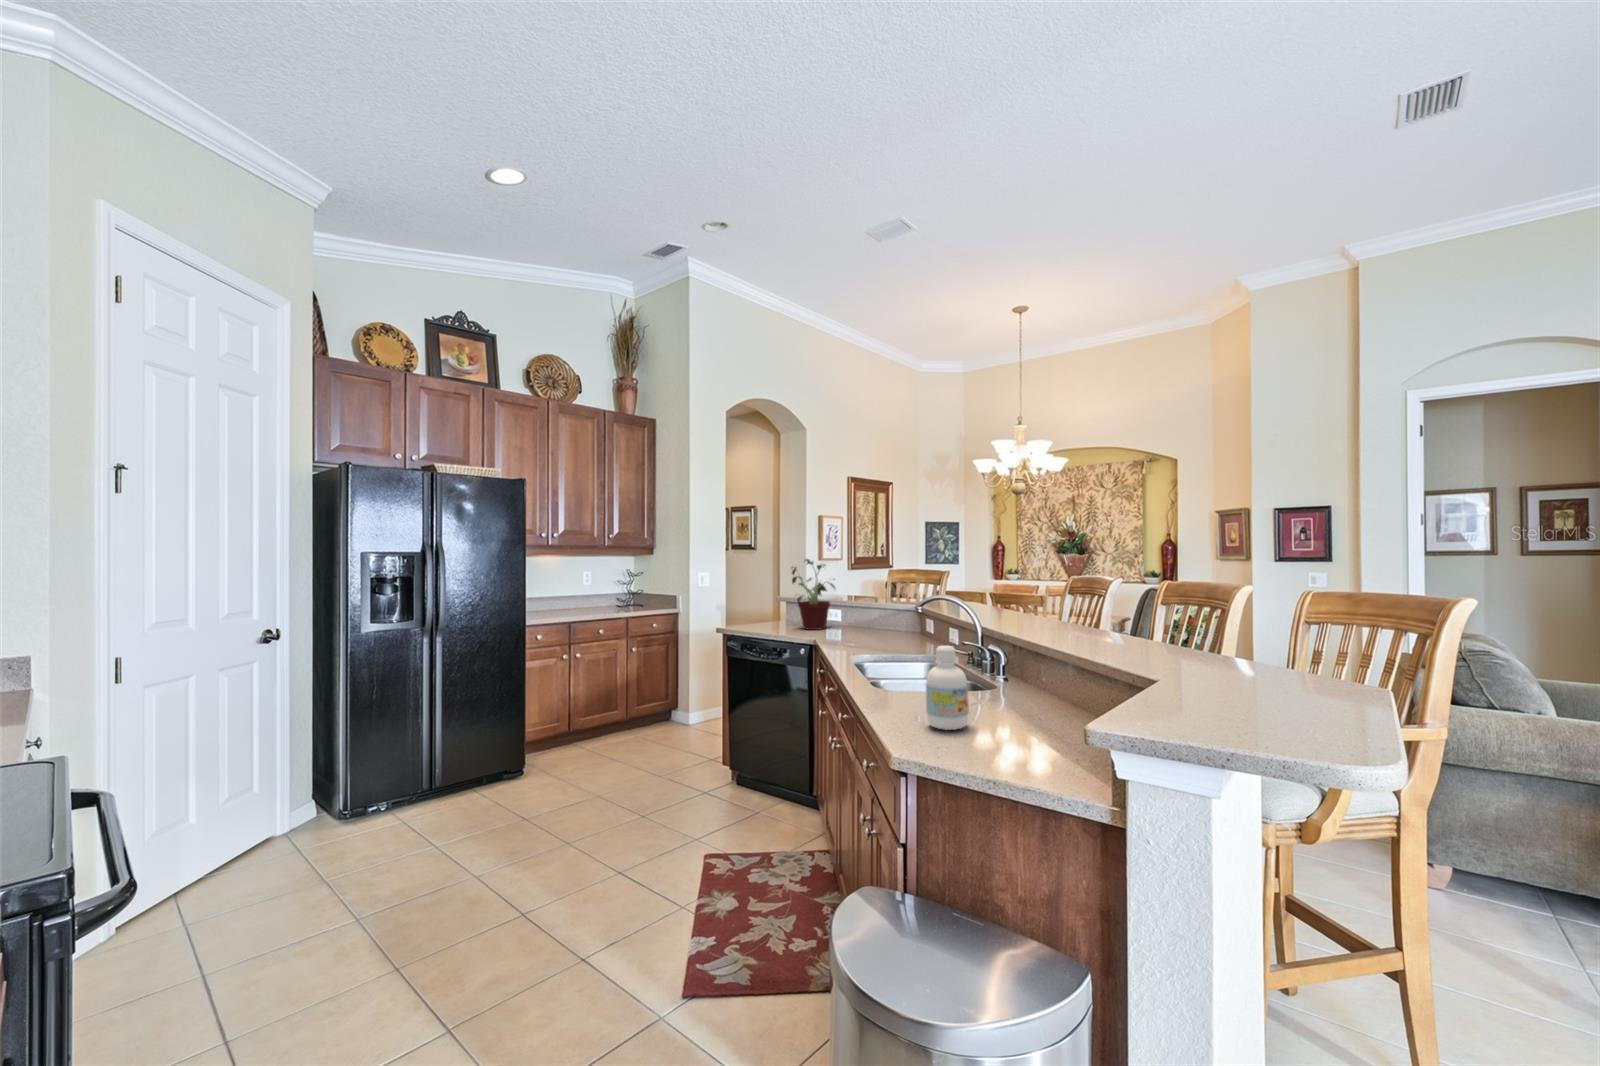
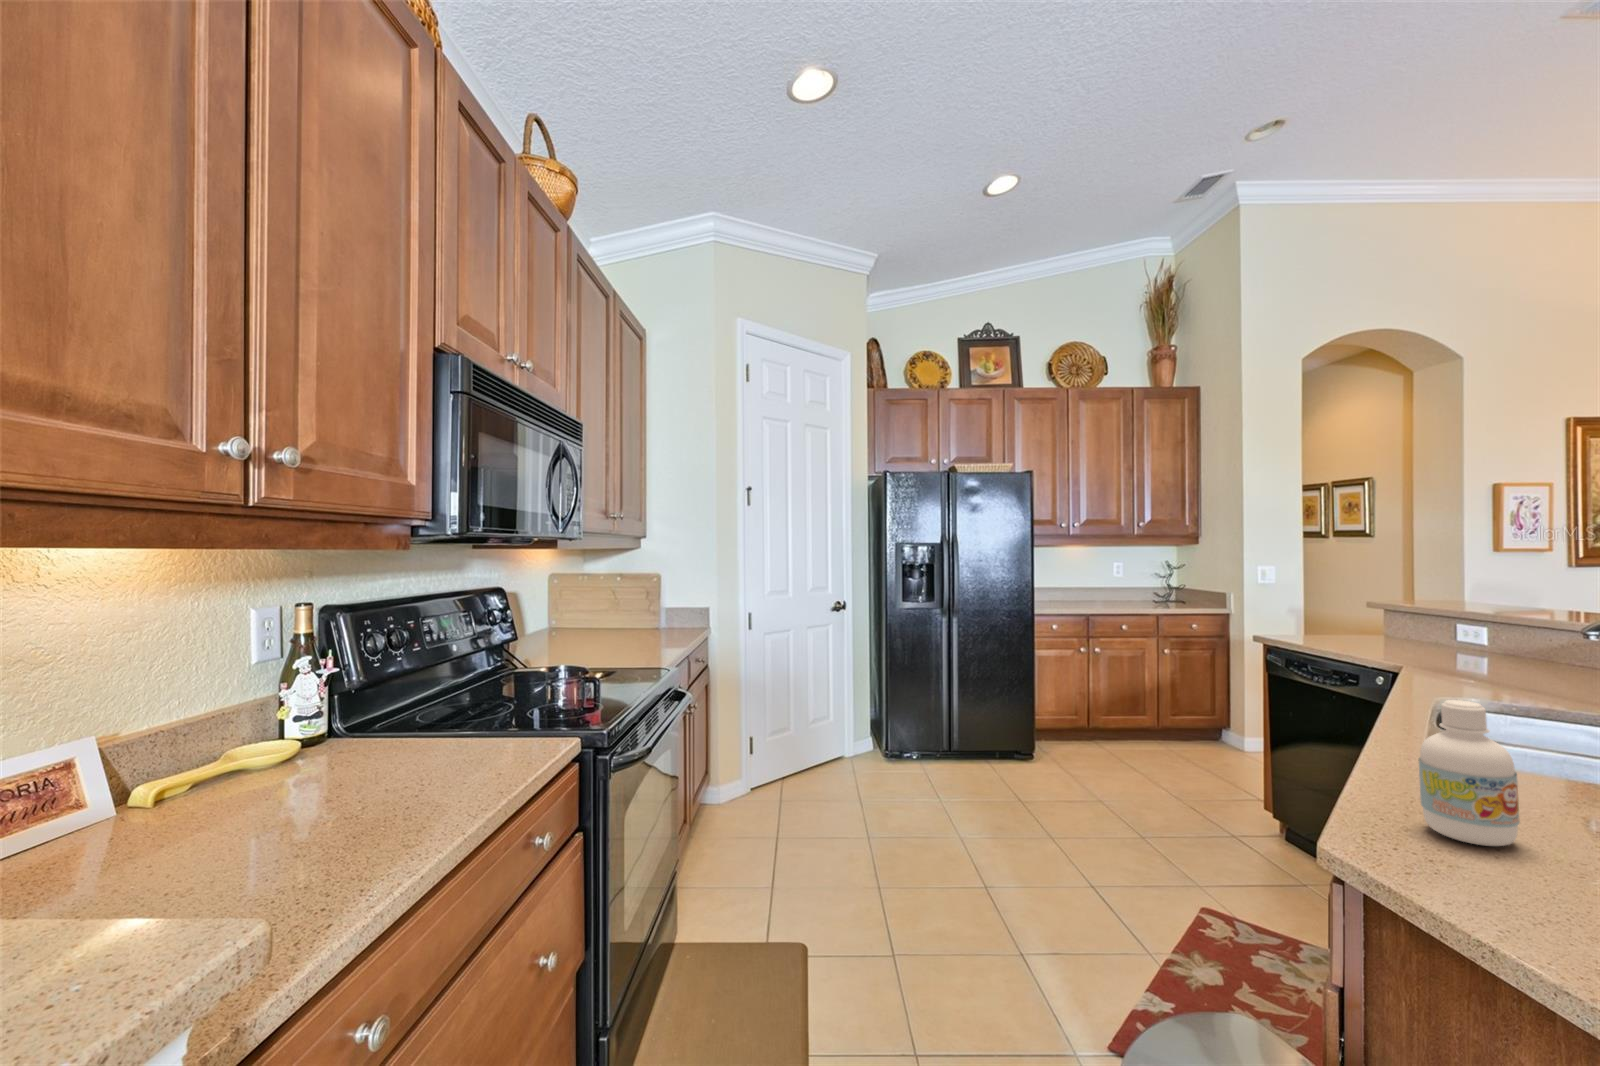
potted plant: present [792,559,835,630] -> none [1366,553,1455,657]

